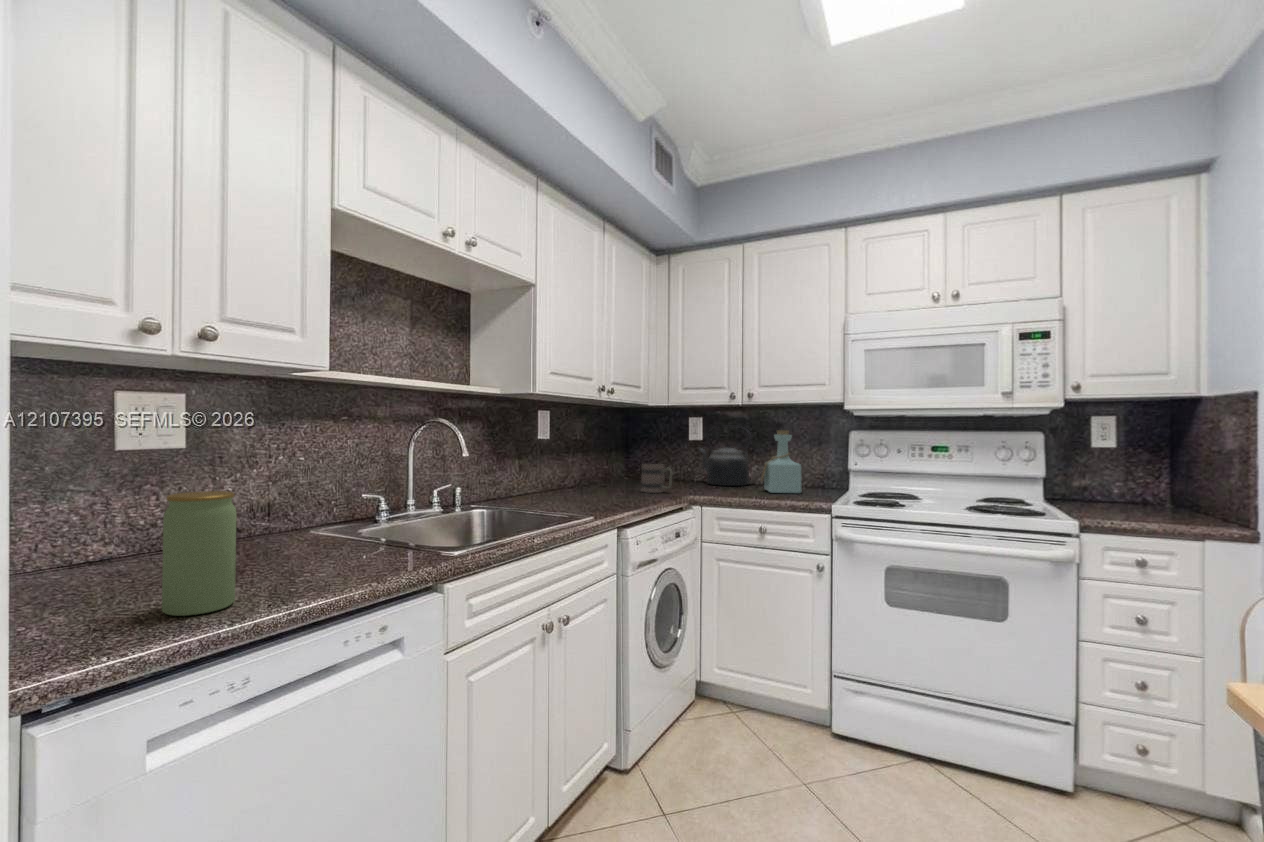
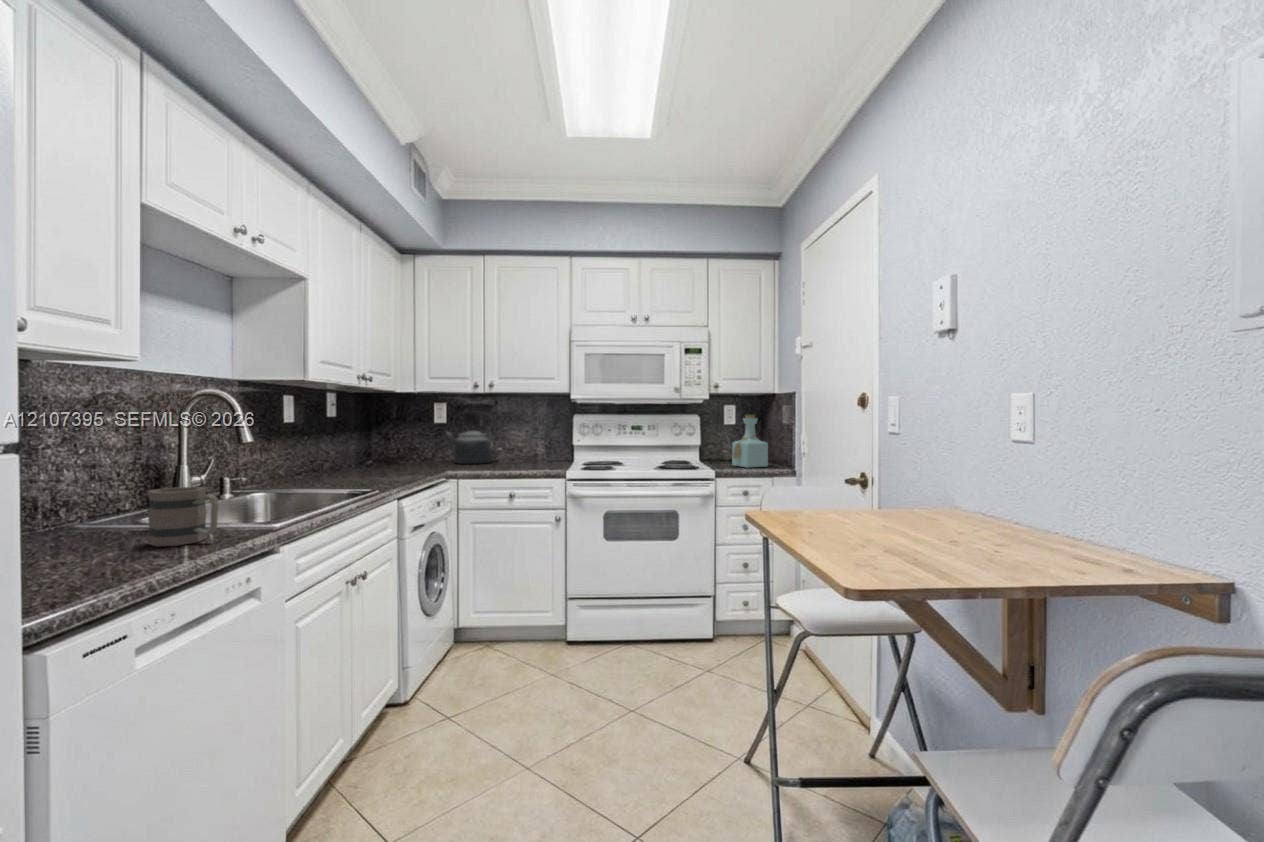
bottle: present [761,430,802,493] -> present [732,415,768,468]
mug: present [641,464,673,493] -> present [148,487,218,546]
jar: present [162,491,236,616] -> none [67,473,133,575]

